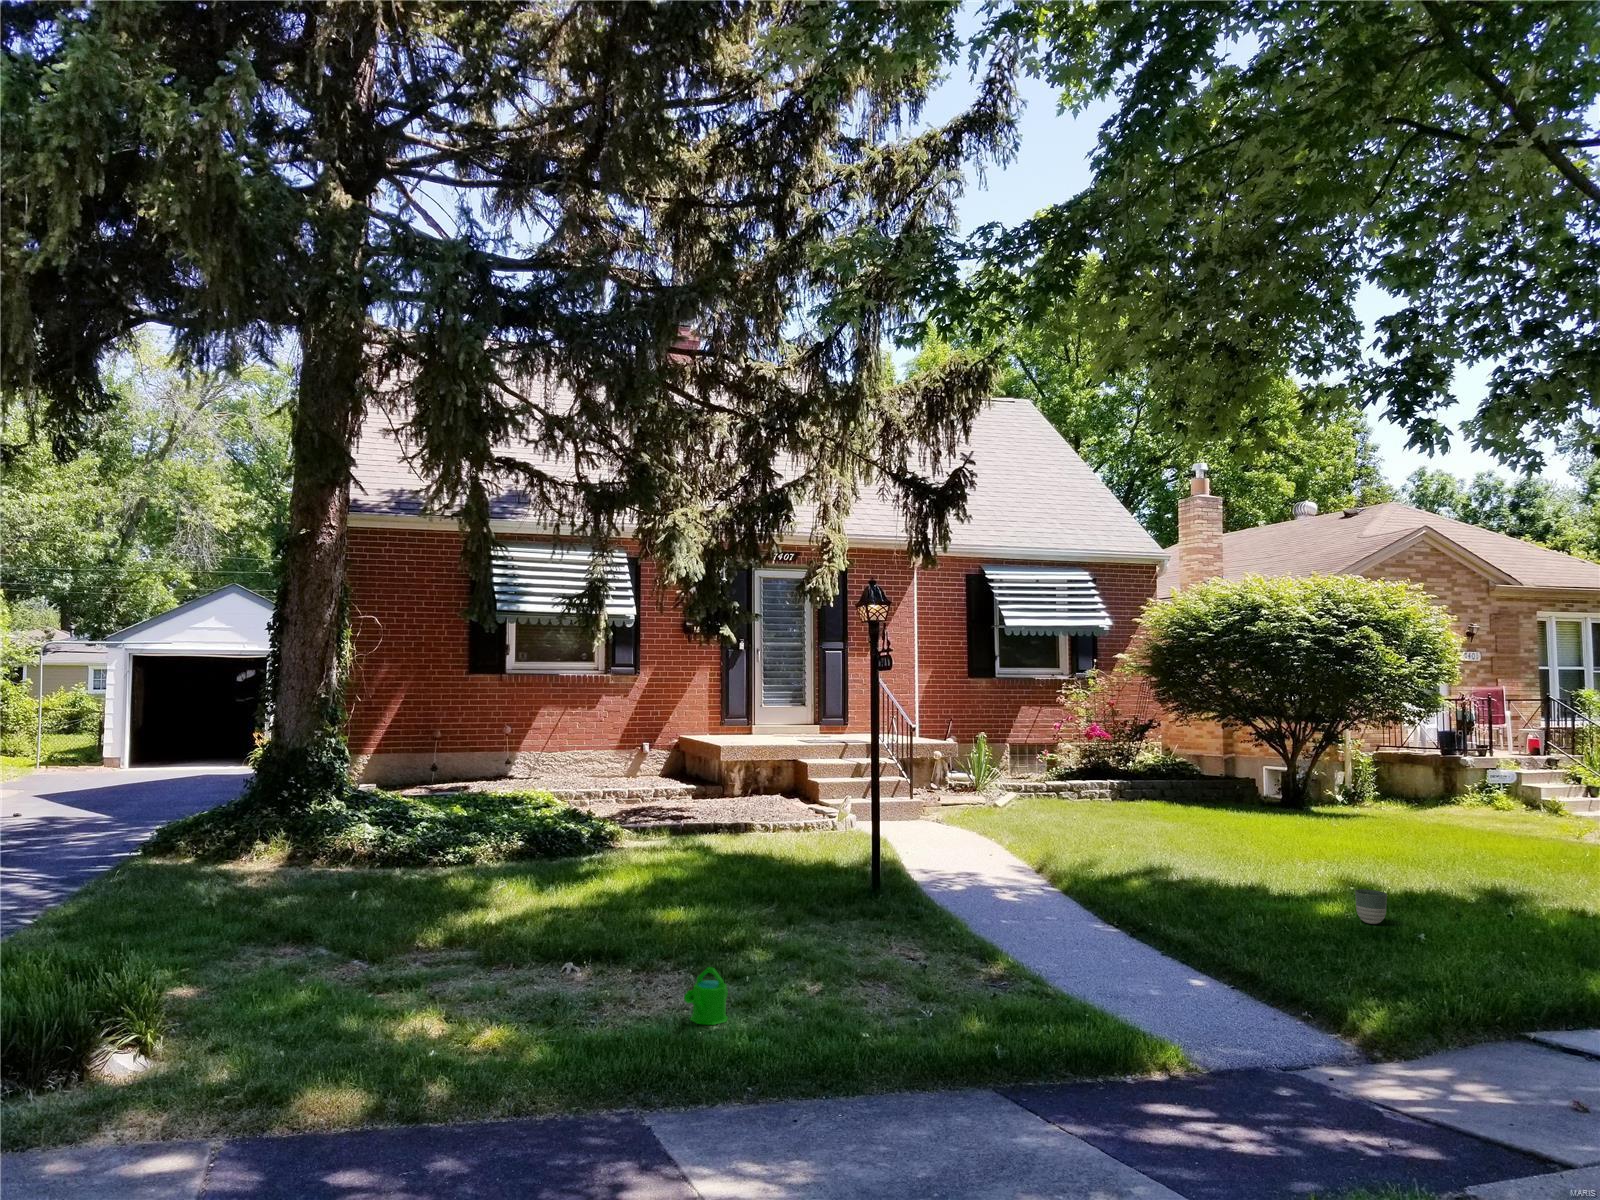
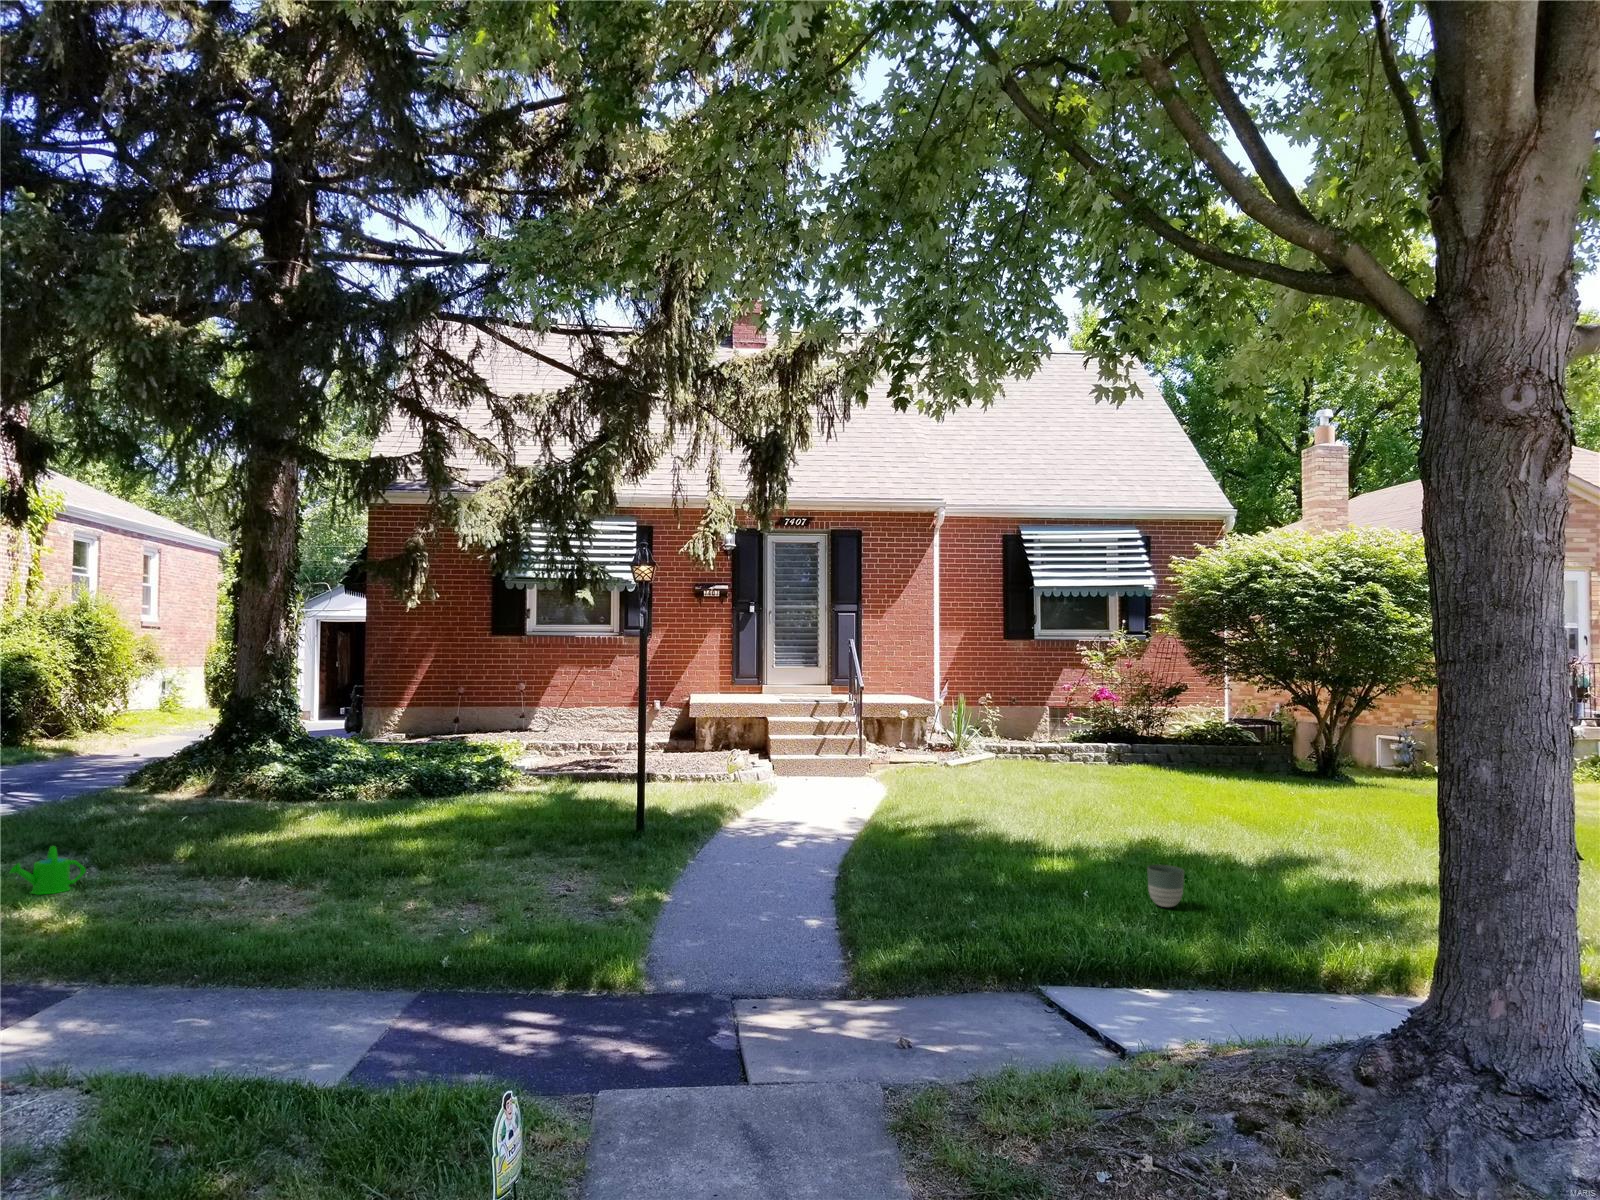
watering can: present [684,967,728,1025] -> present [9,846,86,895]

